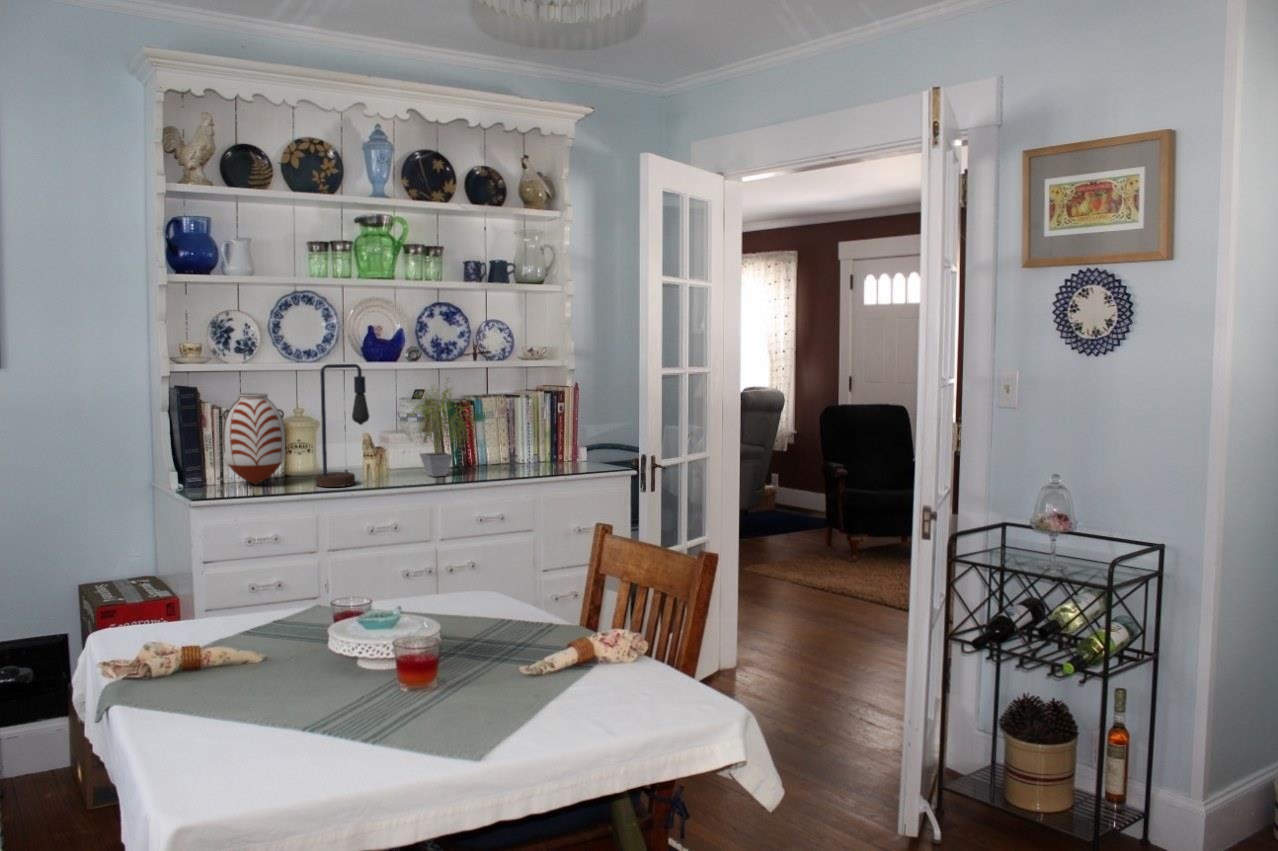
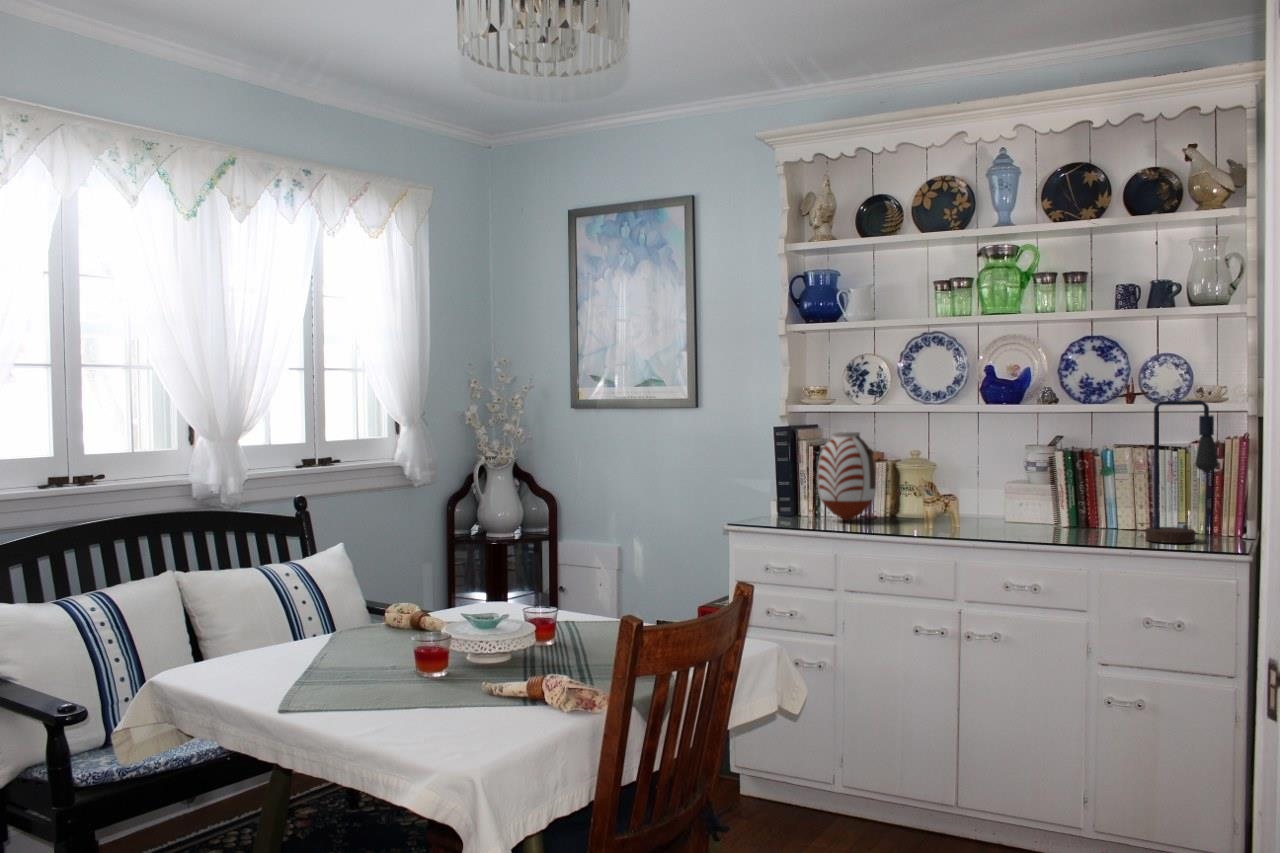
table lamp: present [315,364,369,487] -> present [1146,400,1218,543]
potted plant: present [404,378,472,477] -> none [995,418,1089,533]

